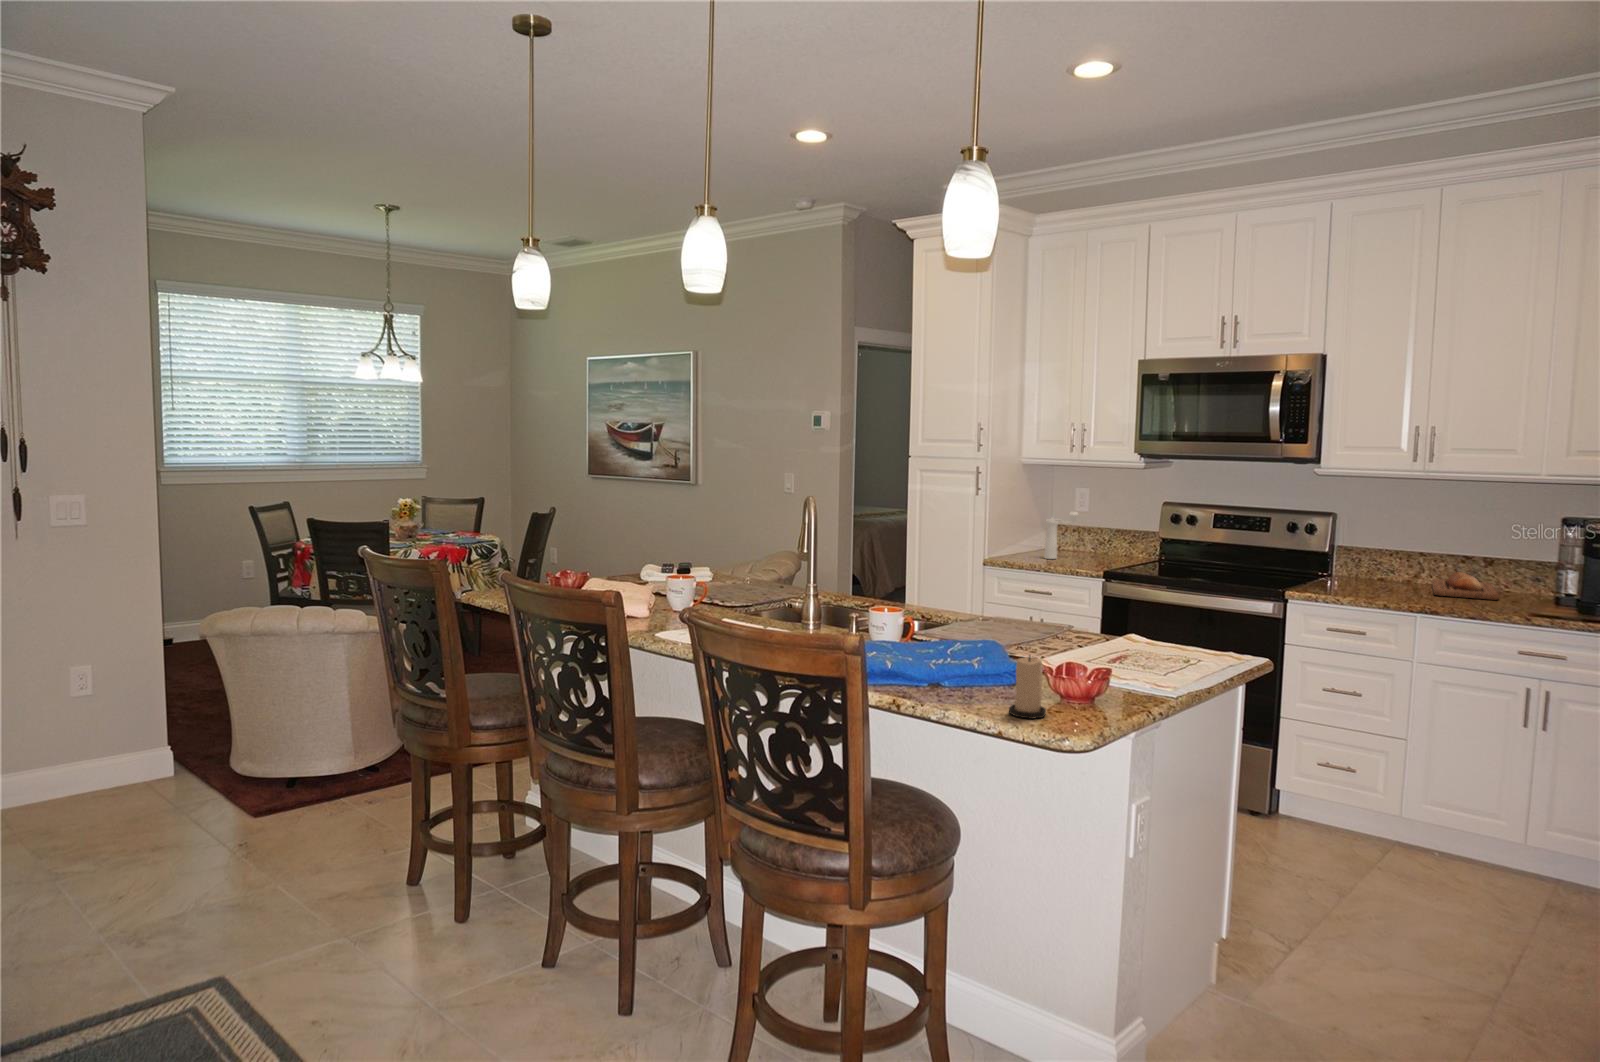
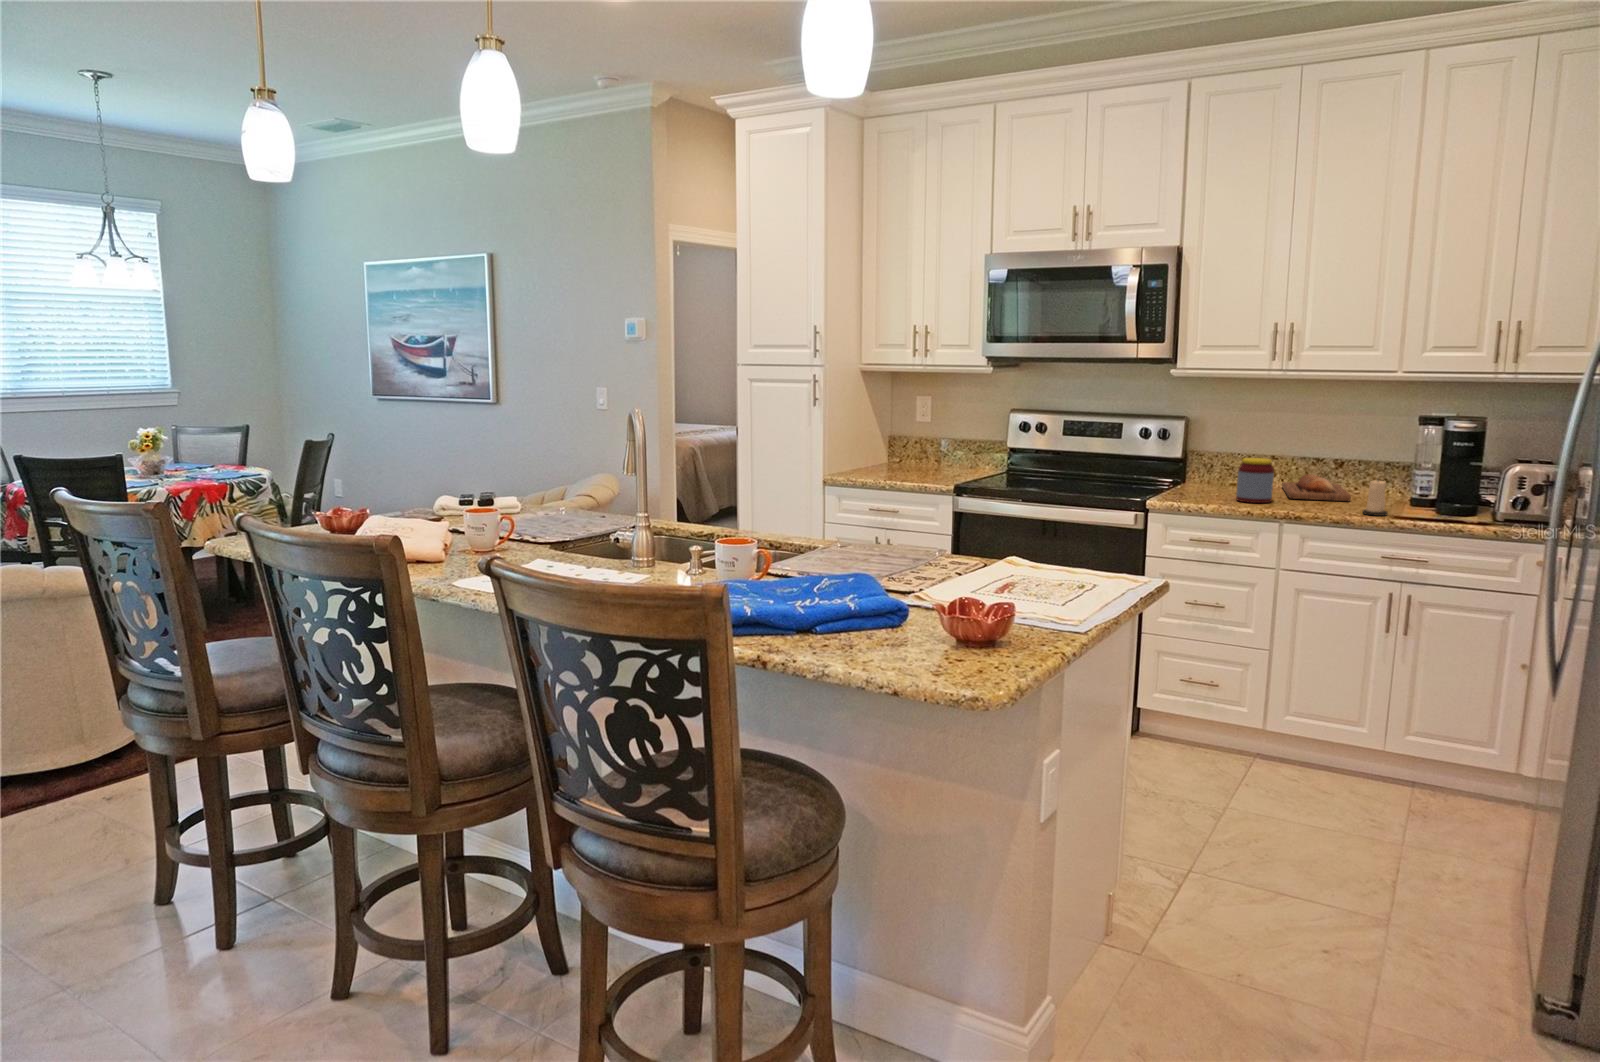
pepper mill: present [1044,512,1078,559] -> none [892,423,926,475]
jar: none [1378,554,1417,598] -> present [1236,458,1274,503]
candle: present [1009,656,1046,719] -> present [1363,480,1388,516]

